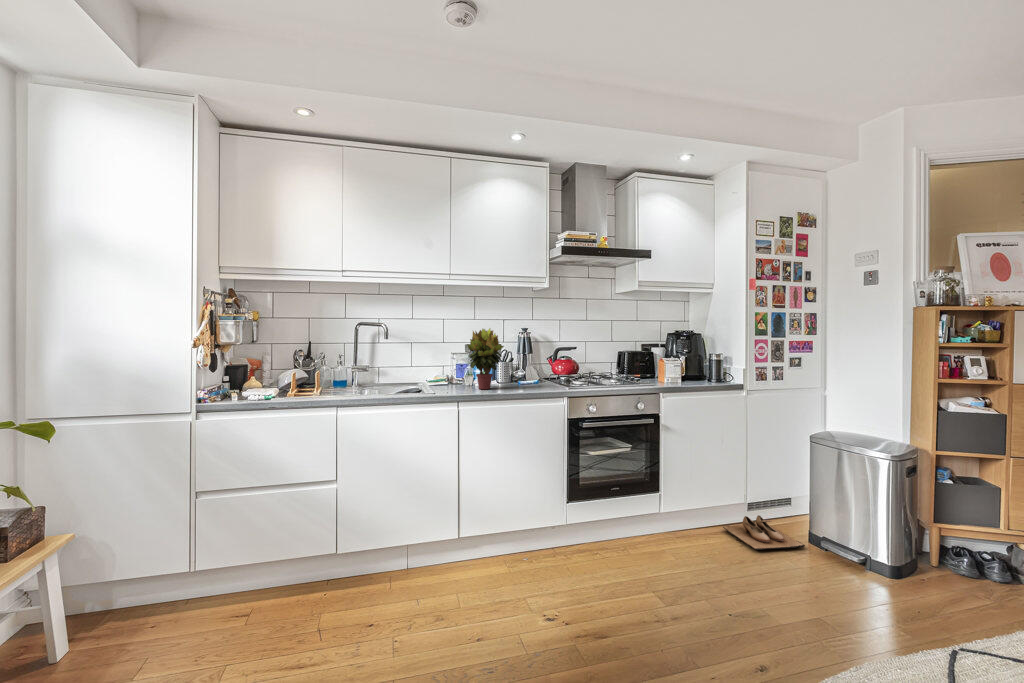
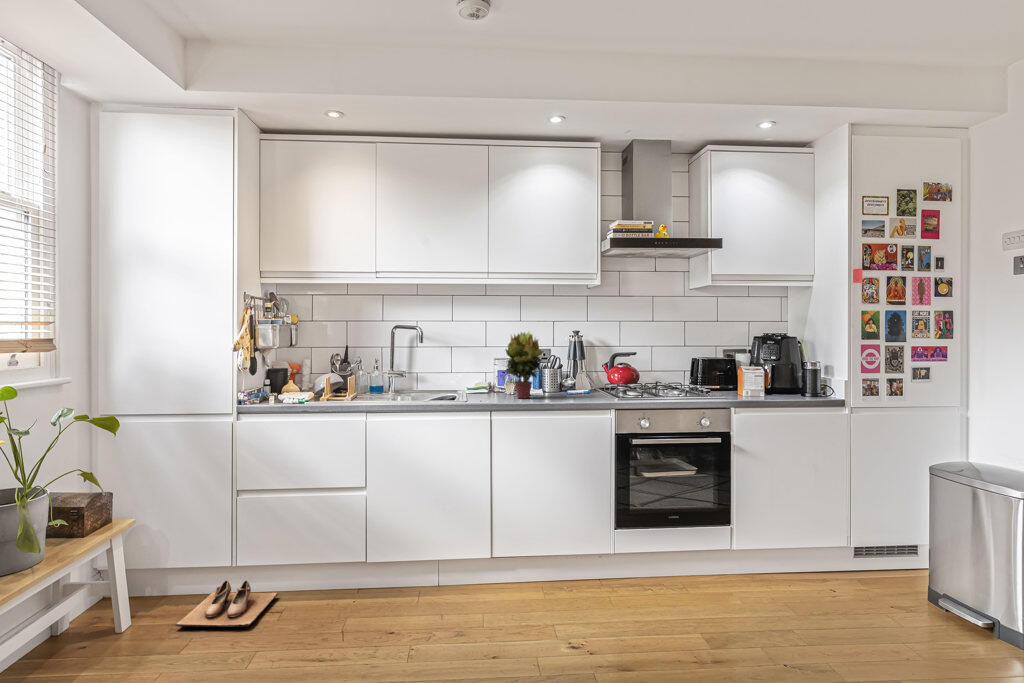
shoe: present [723,515,805,550] -> present [175,580,278,627]

